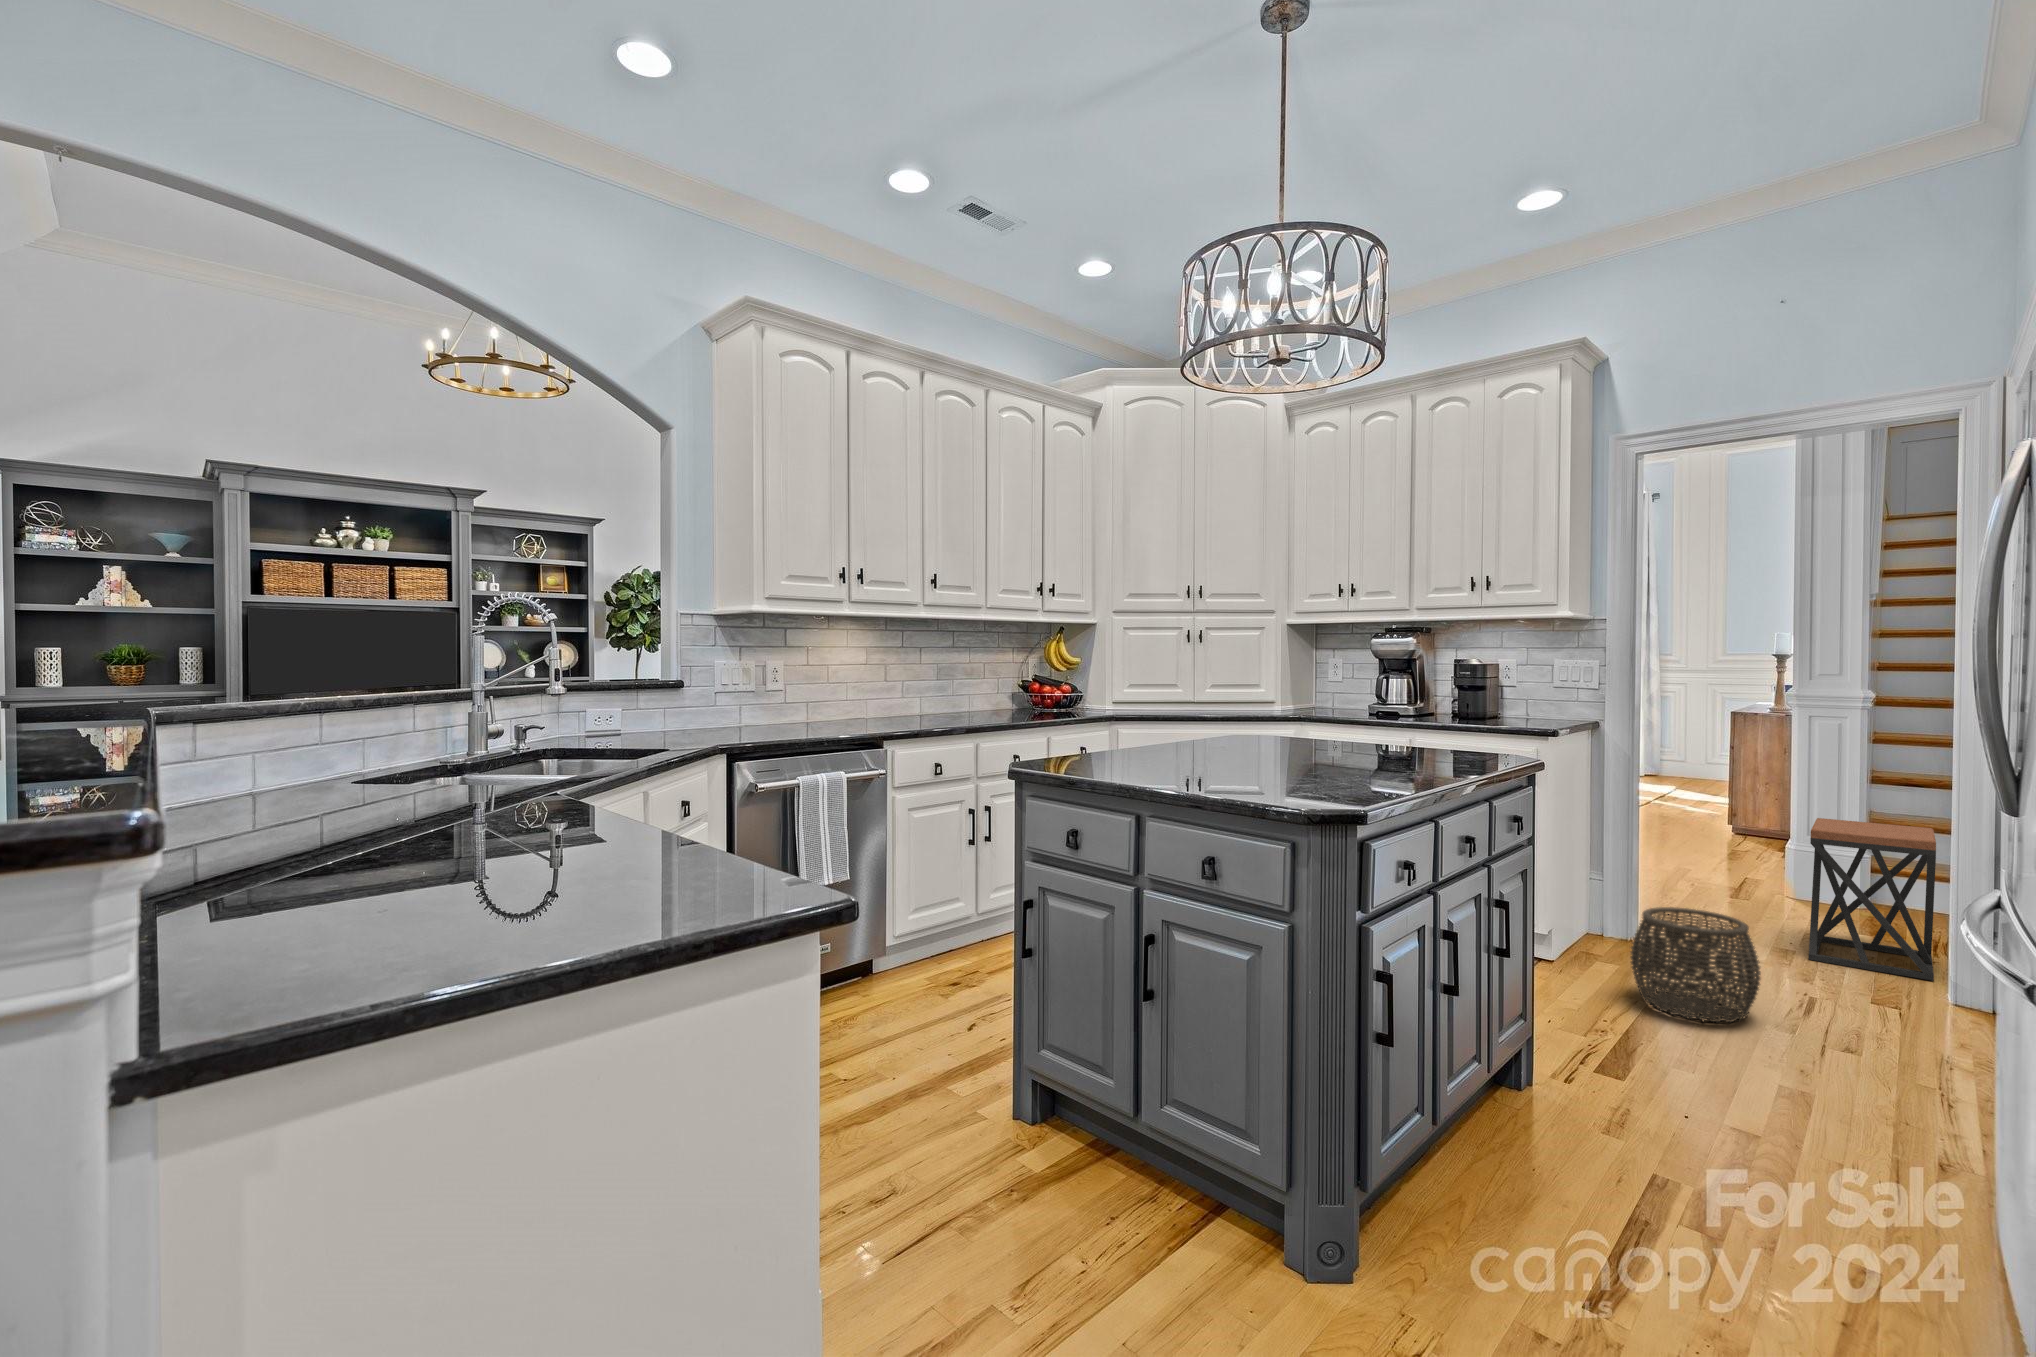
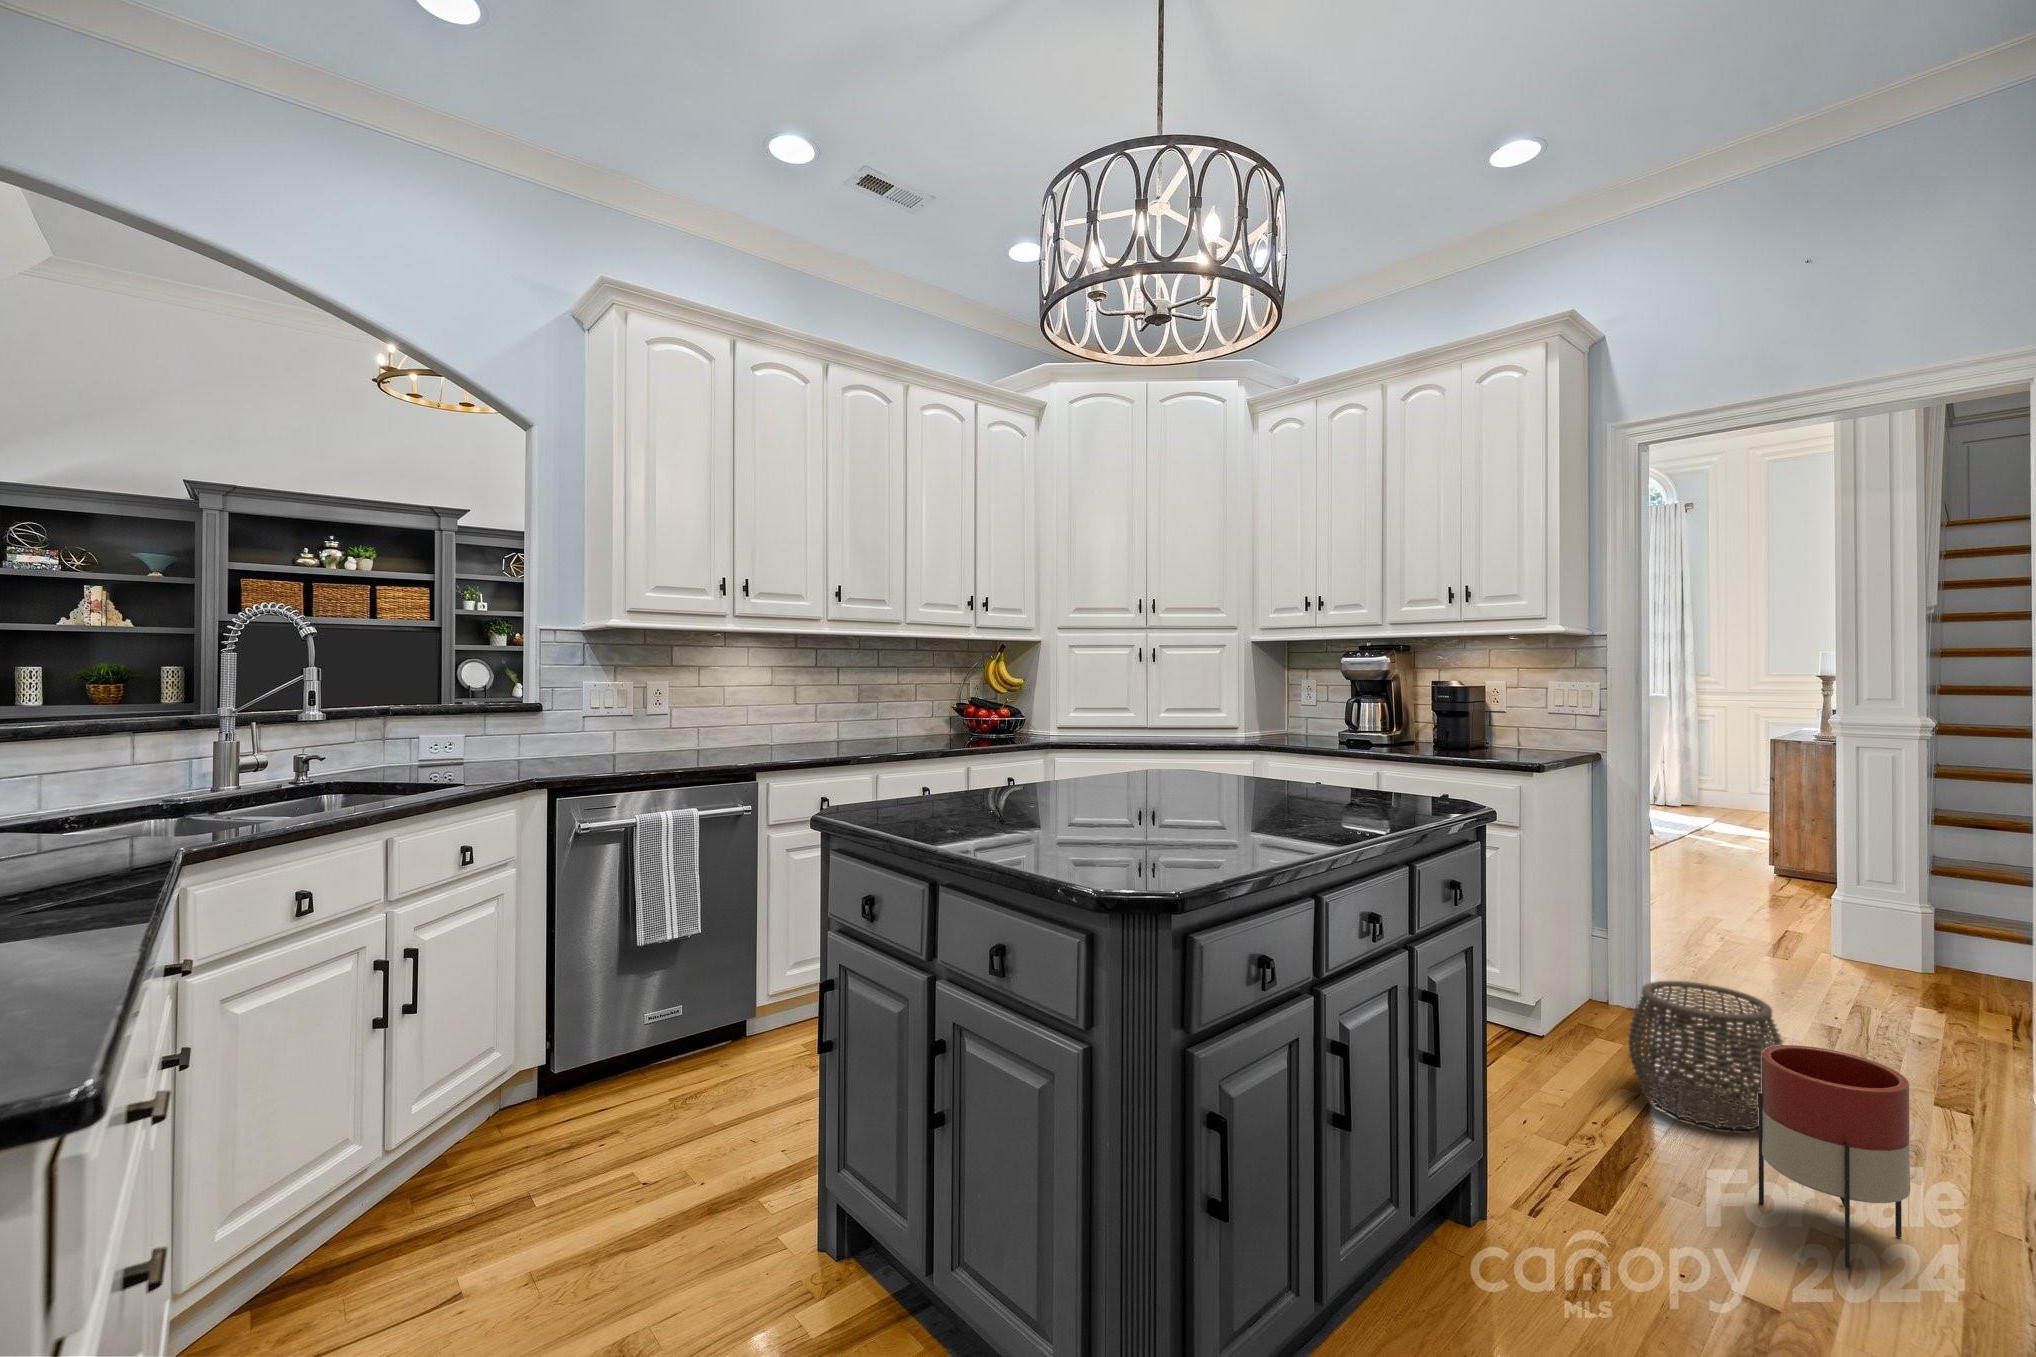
stool: present [1809,818,1936,981] -> none [1855,869,2012,1074]
planter: none [1742,947,1860,1111] -> present [1758,1045,1910,1268]

